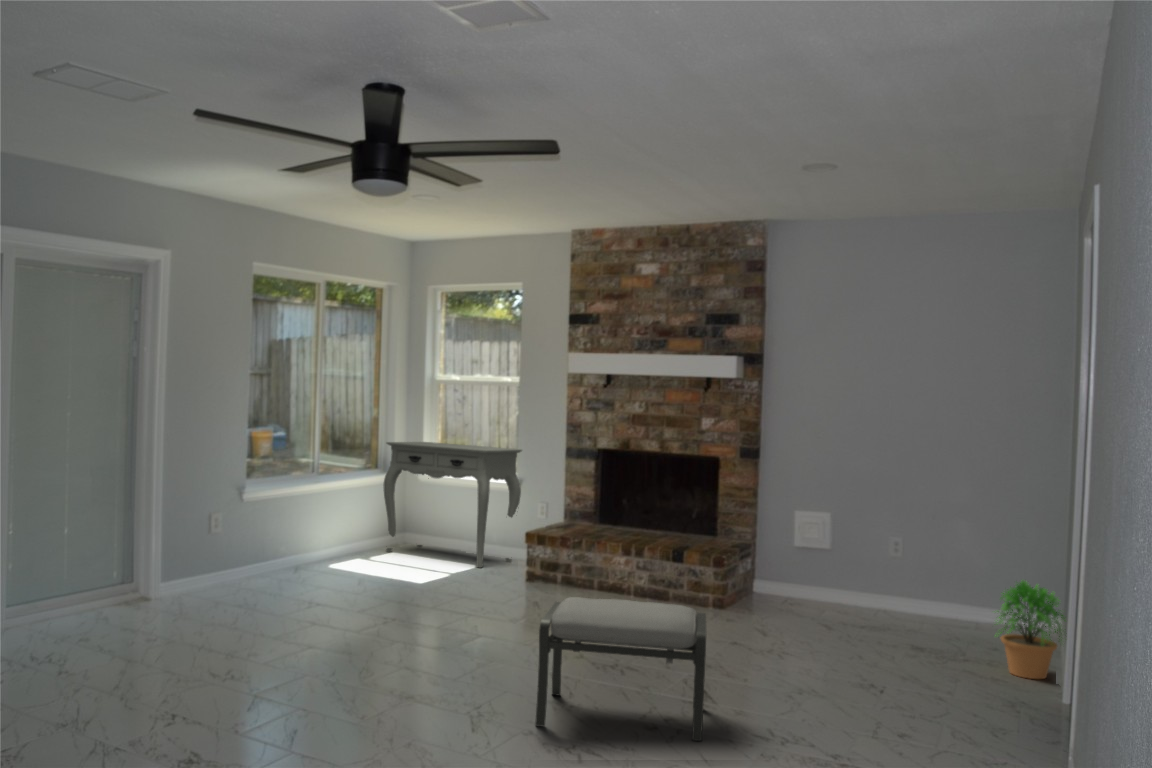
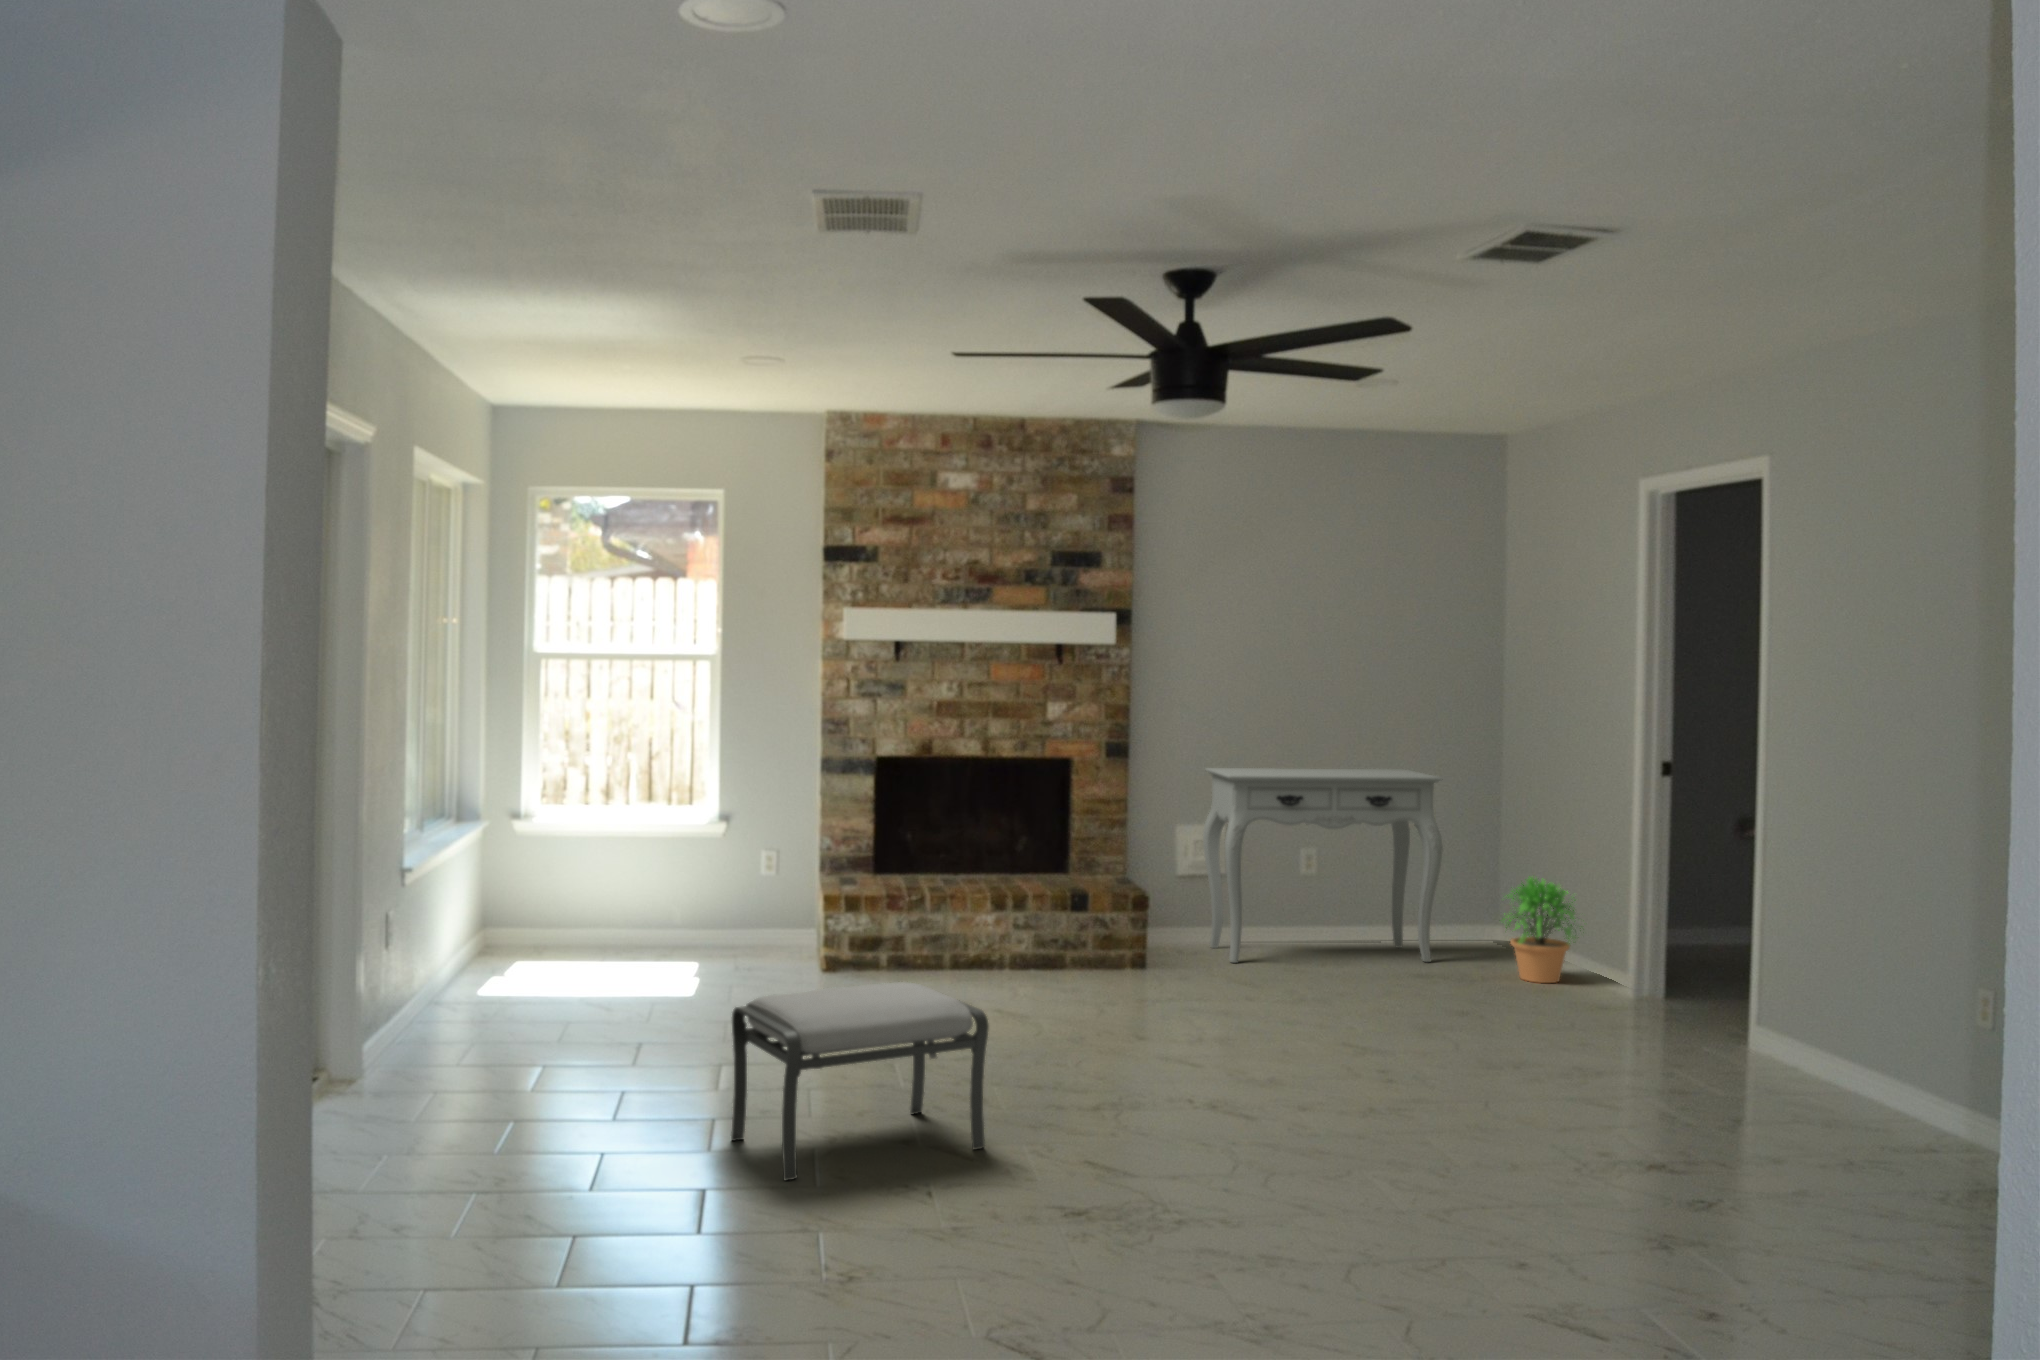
console table: present [383,442,522,568] -> present [1203,768,1443,963]
ottoman: present [535,597,706,741] -> present [731,982,989,1180]

